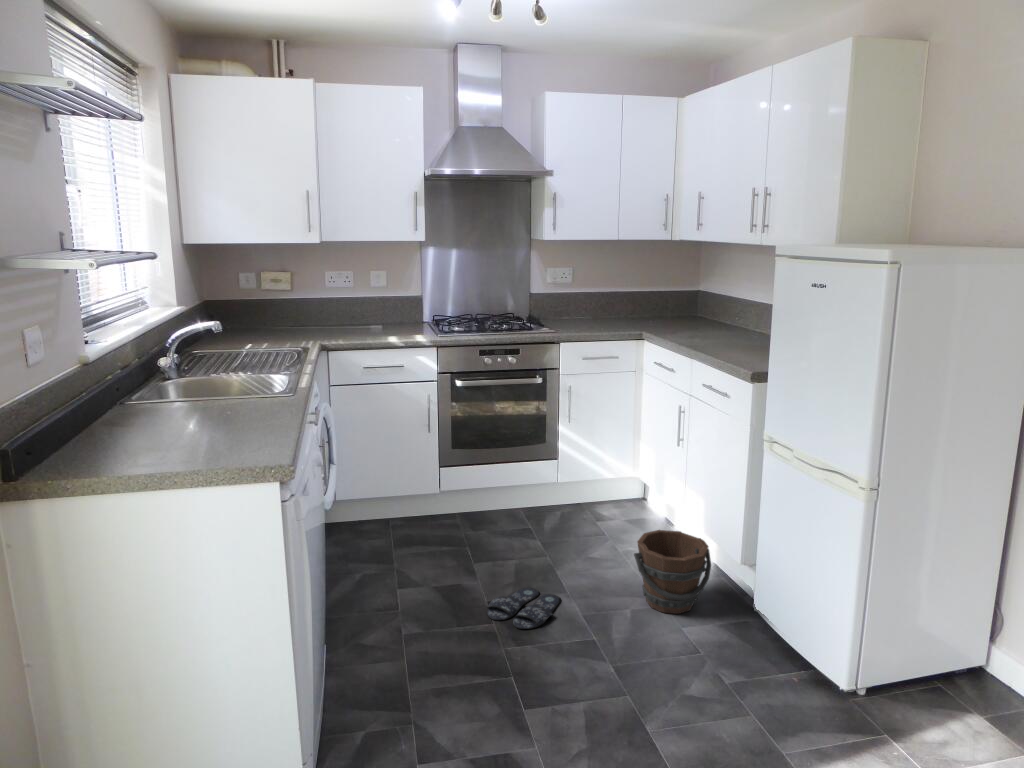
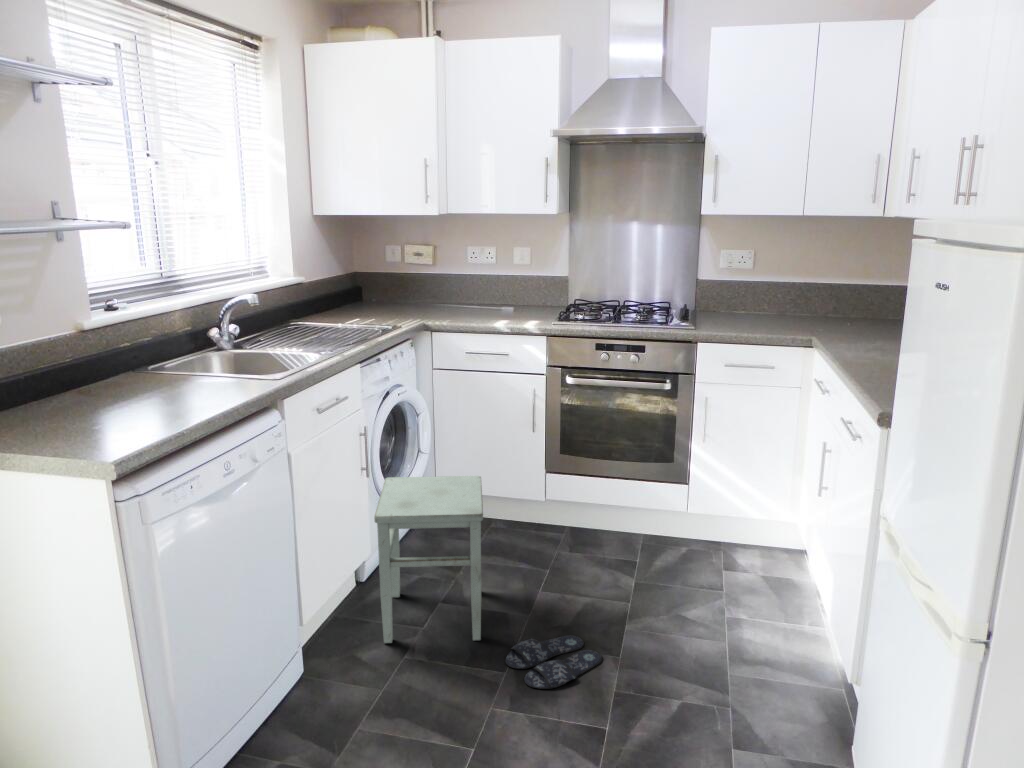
stool: none [342,470,459,629] -> present [374,476,483,643]
bucket: present [634,530,711,614] -> none [689,603,800,722]

